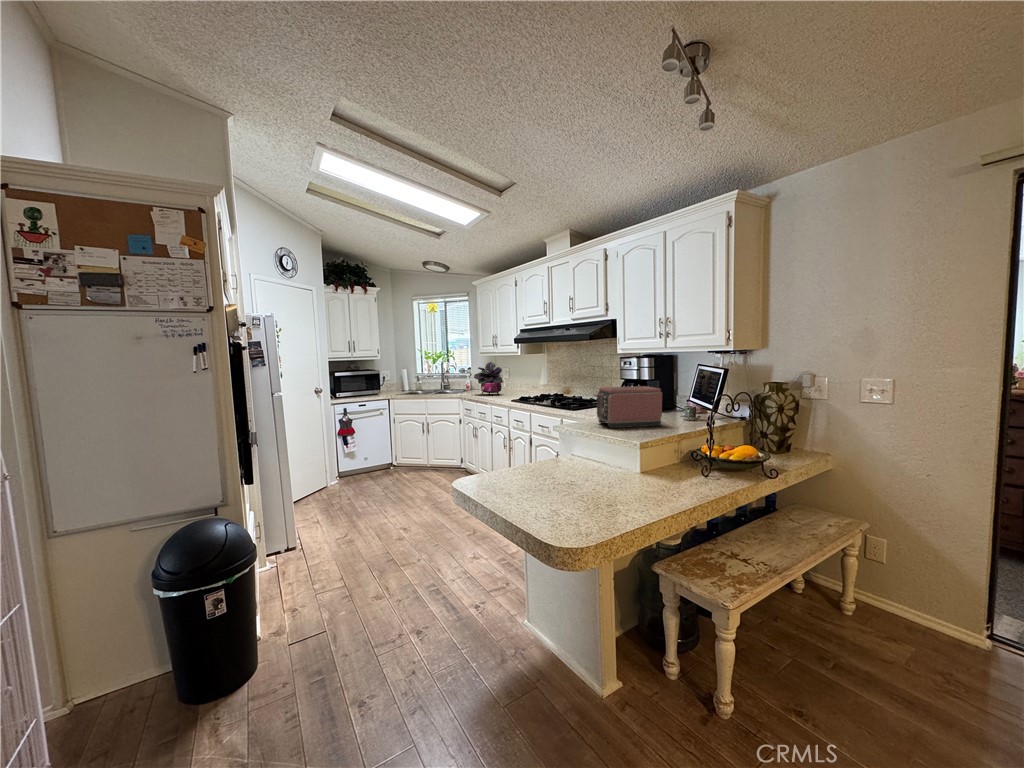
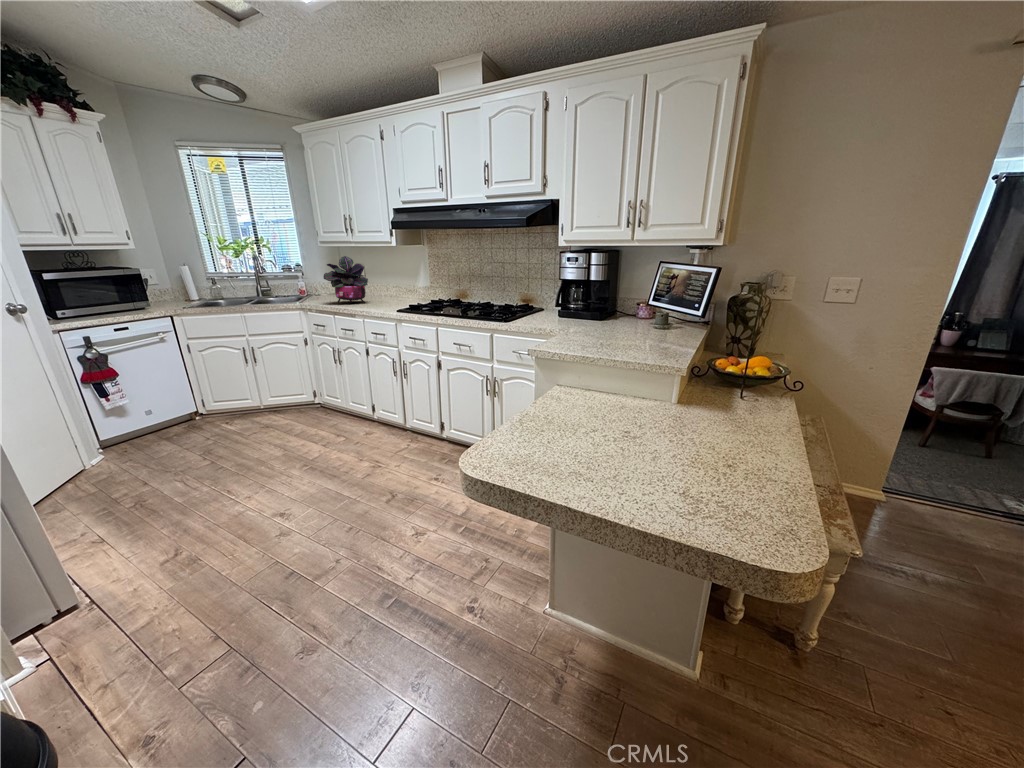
toaster: present [594,386,662,428] -> none [583,289,664,347]

